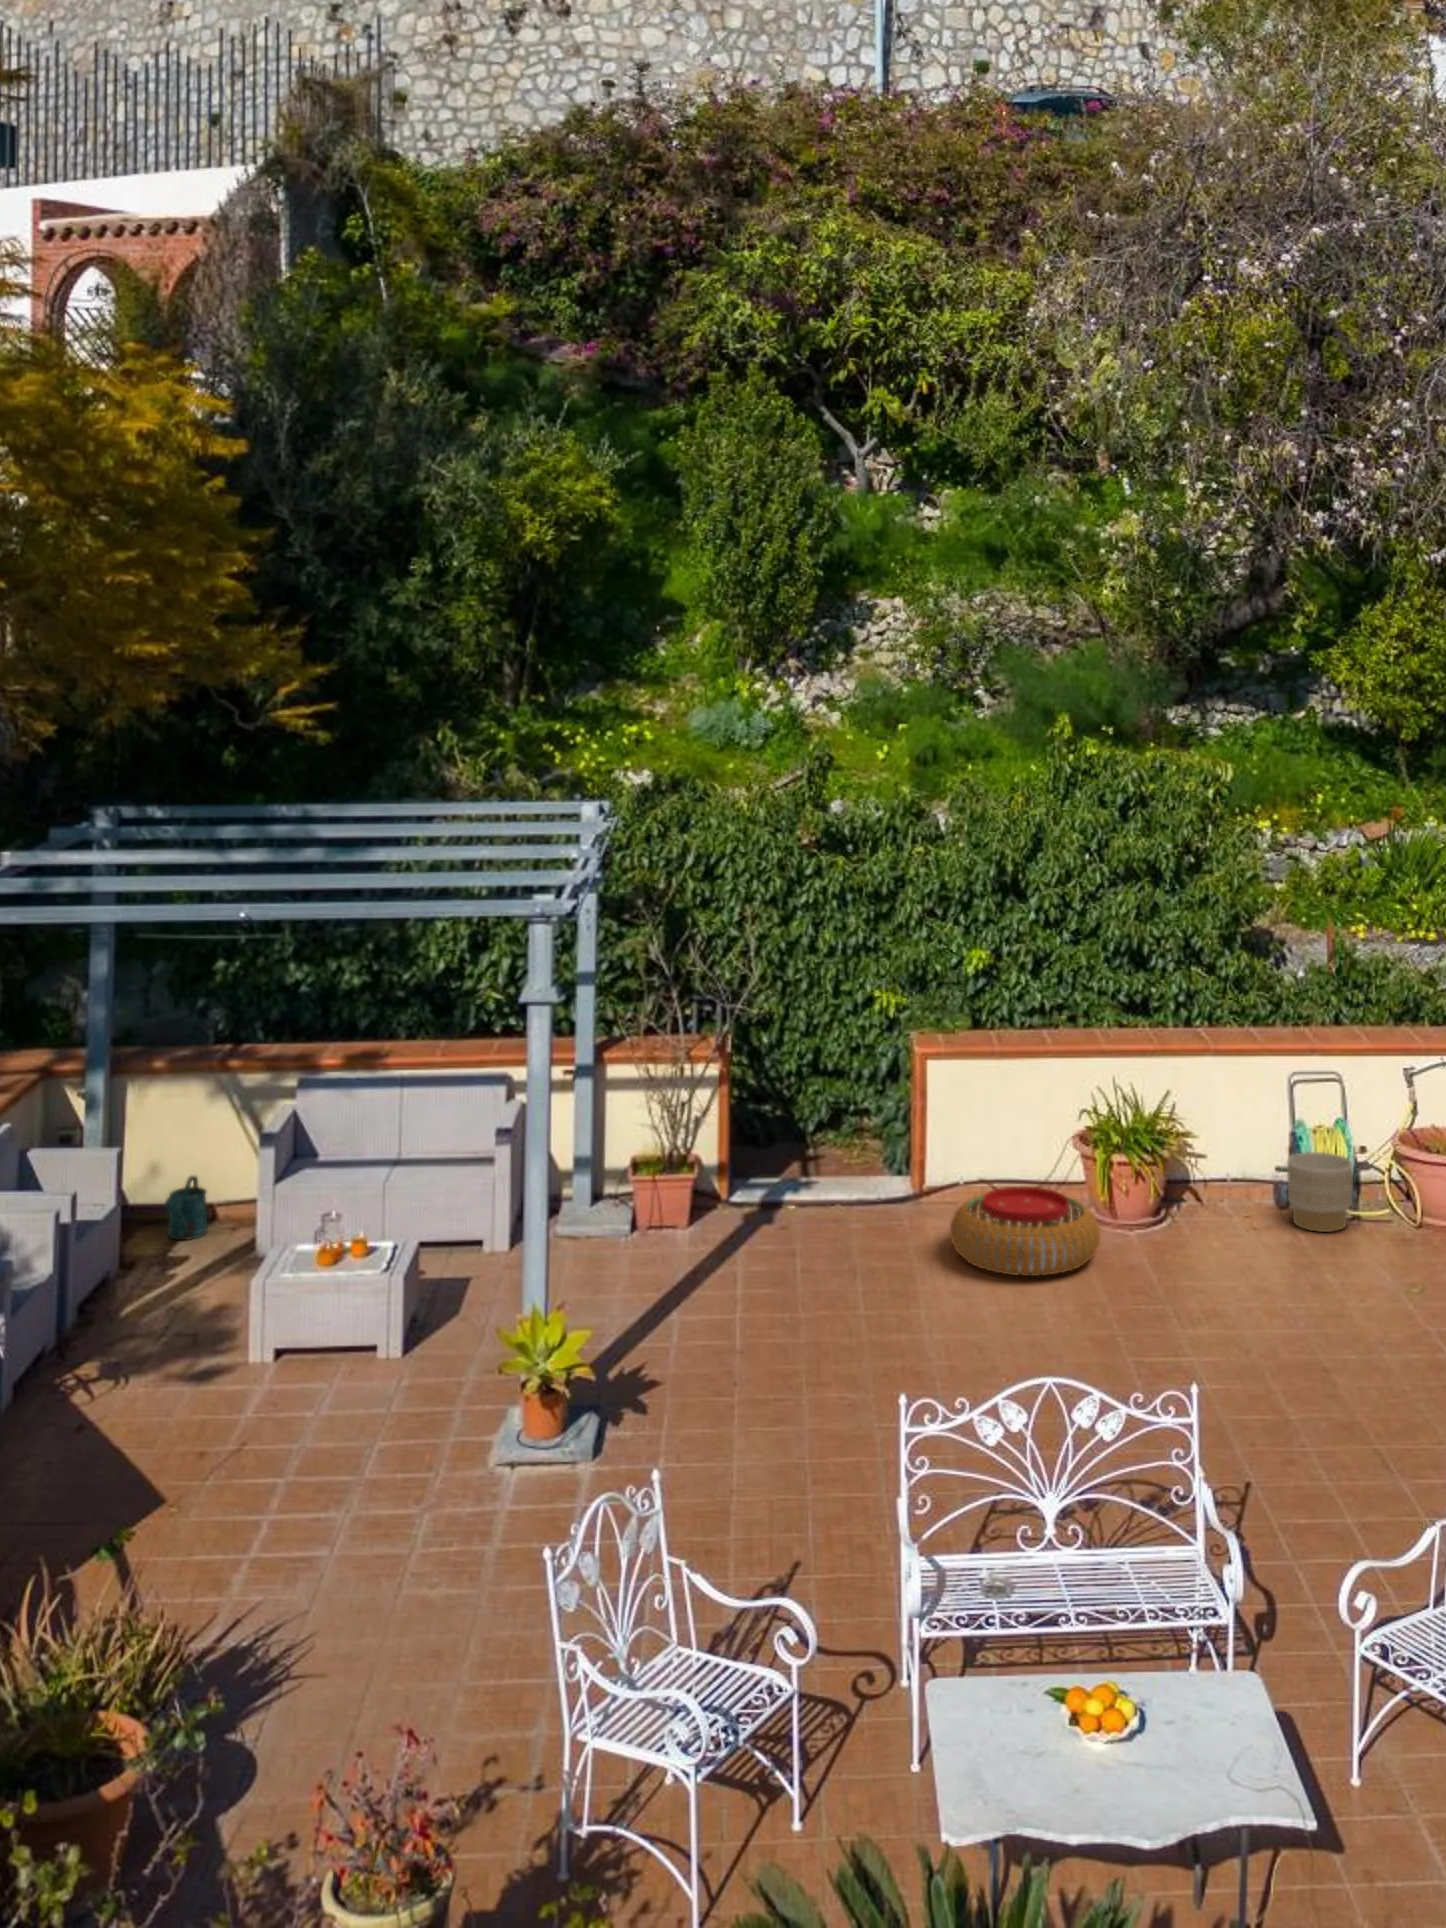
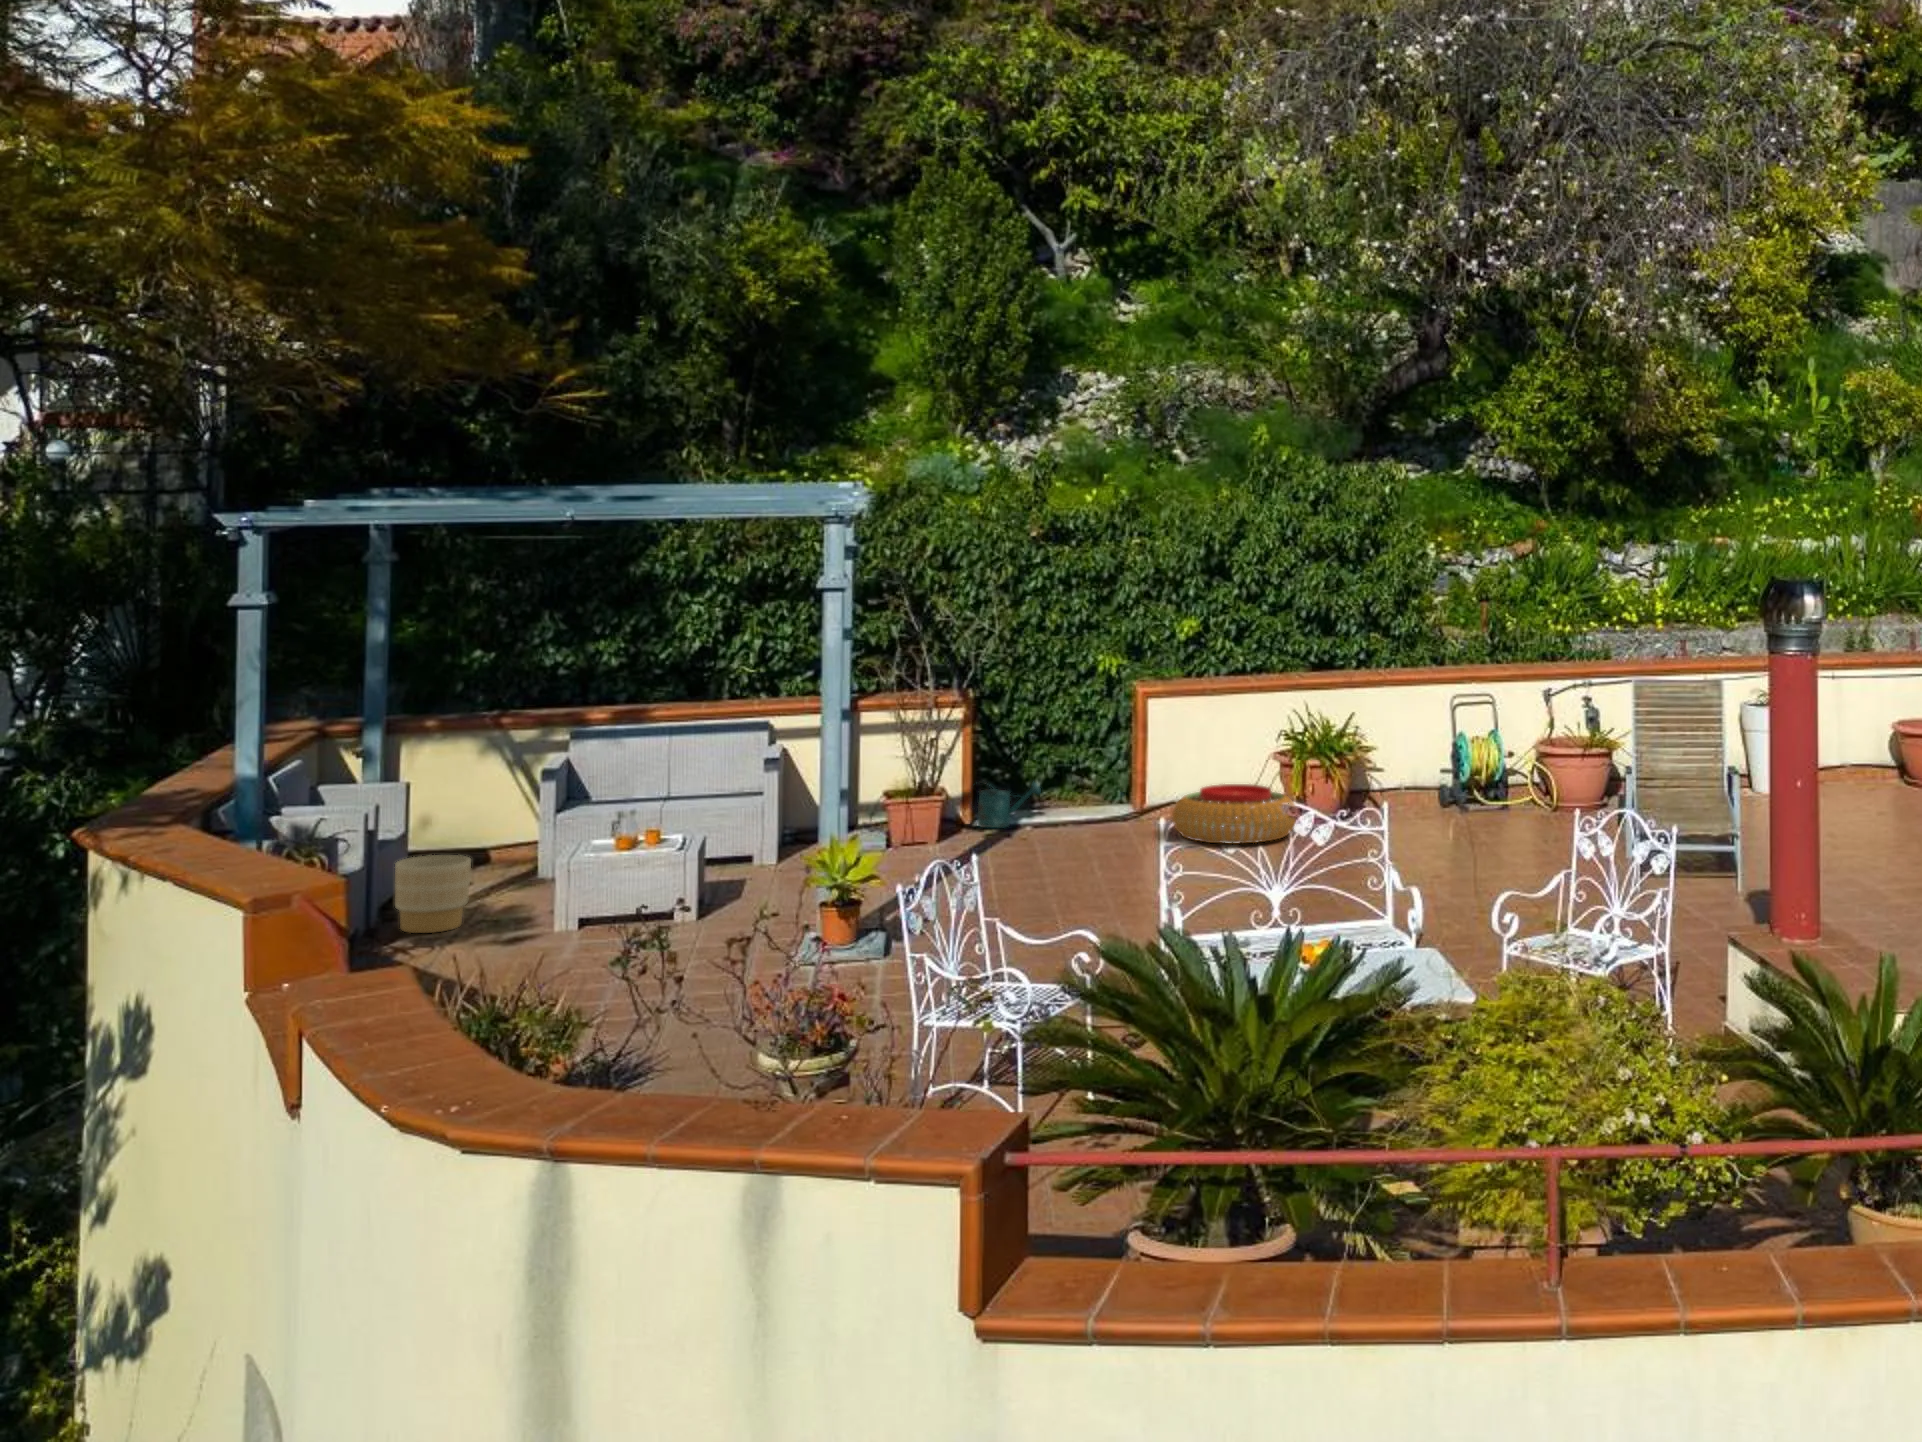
planter: present [1287,1152,1353,1232] -> present [395,855,471,933]
watering can: present [165,1176,207,1240] -> present [970,782,1041,828]

